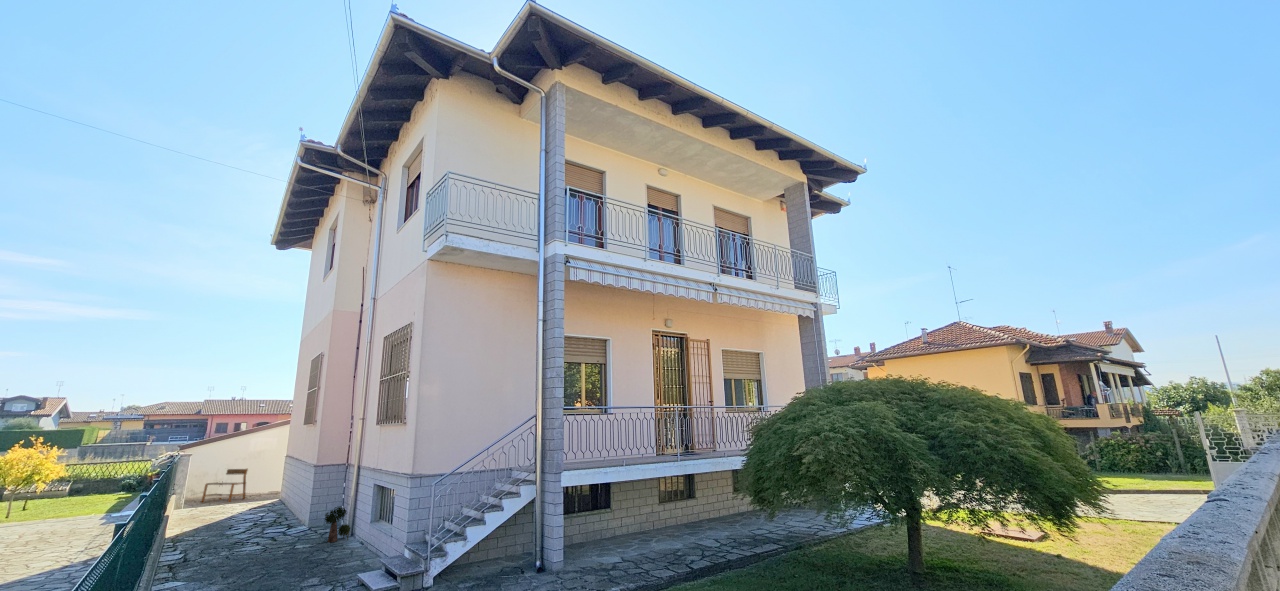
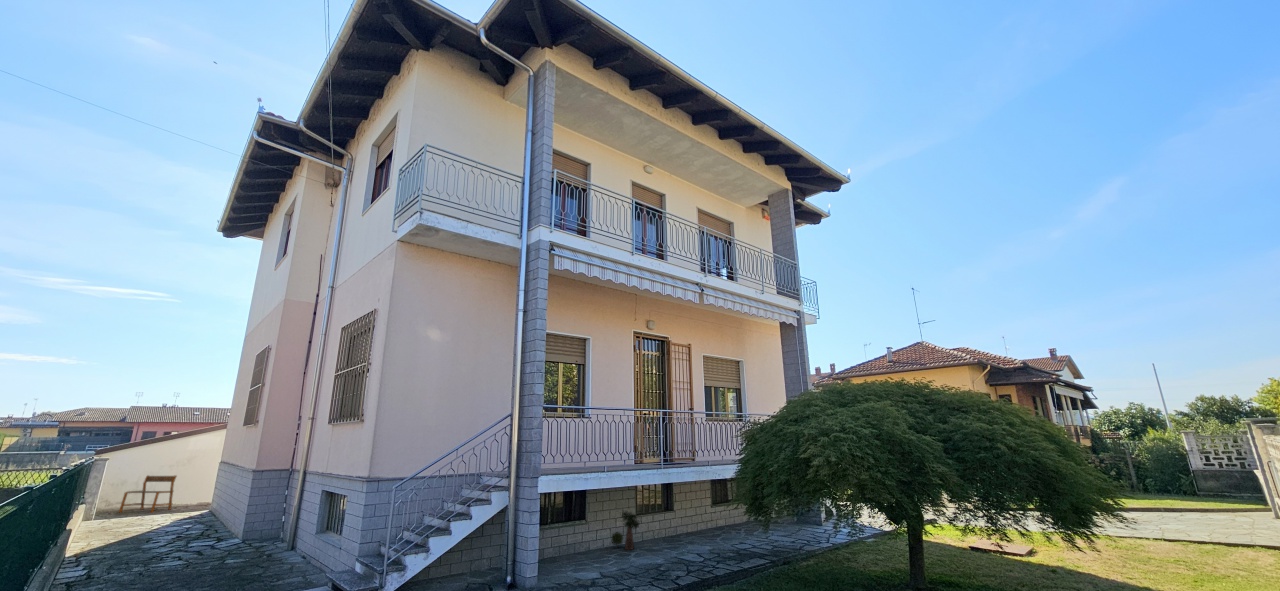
potted plant: present [325,506,350,542] -> present [611,512,639,550]

